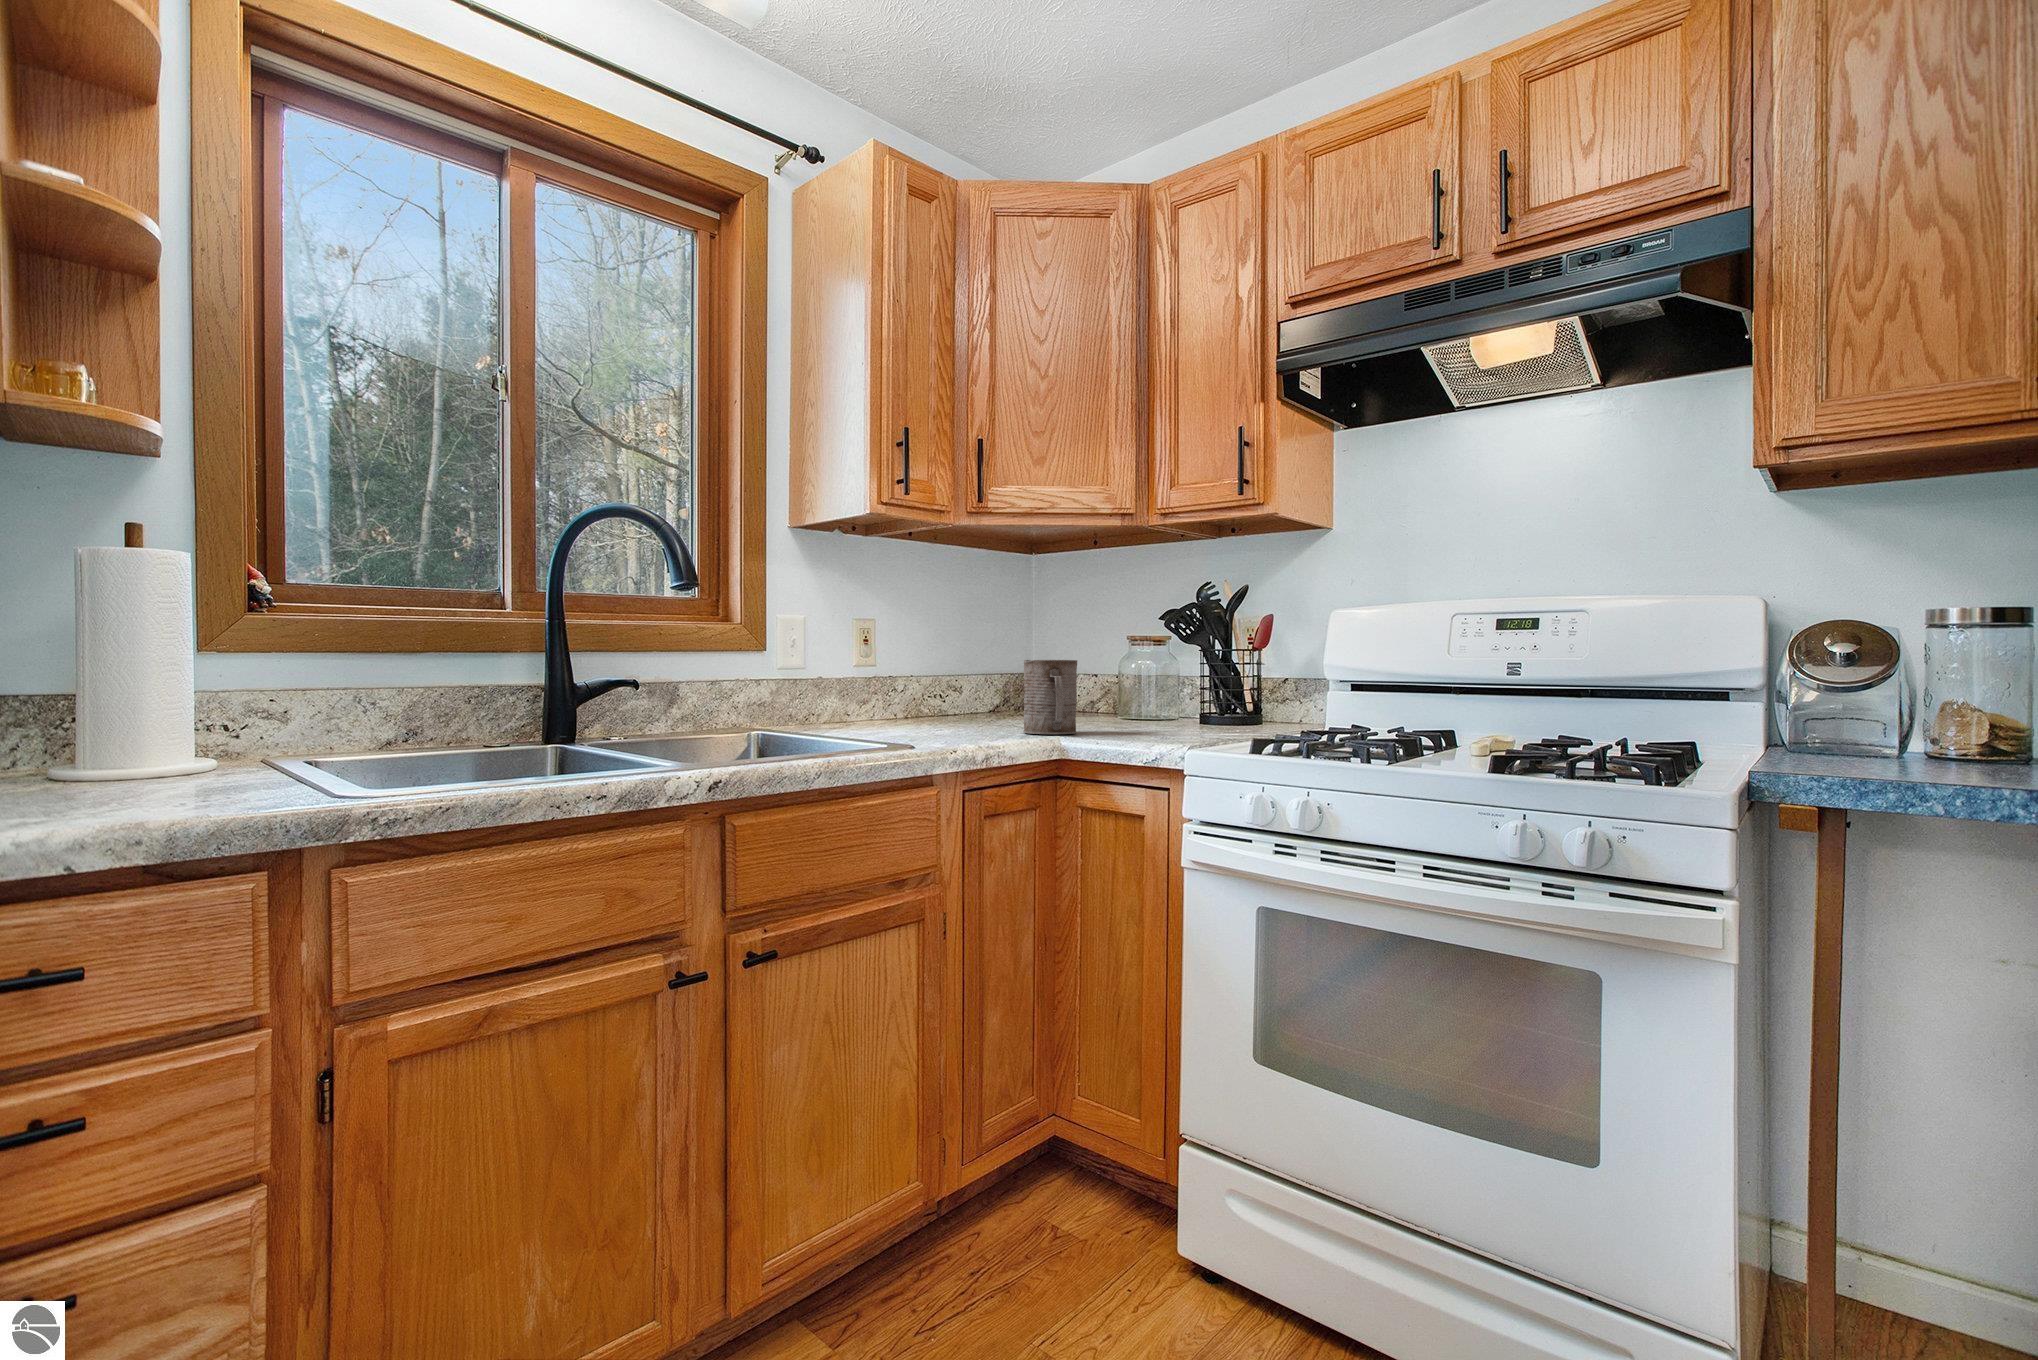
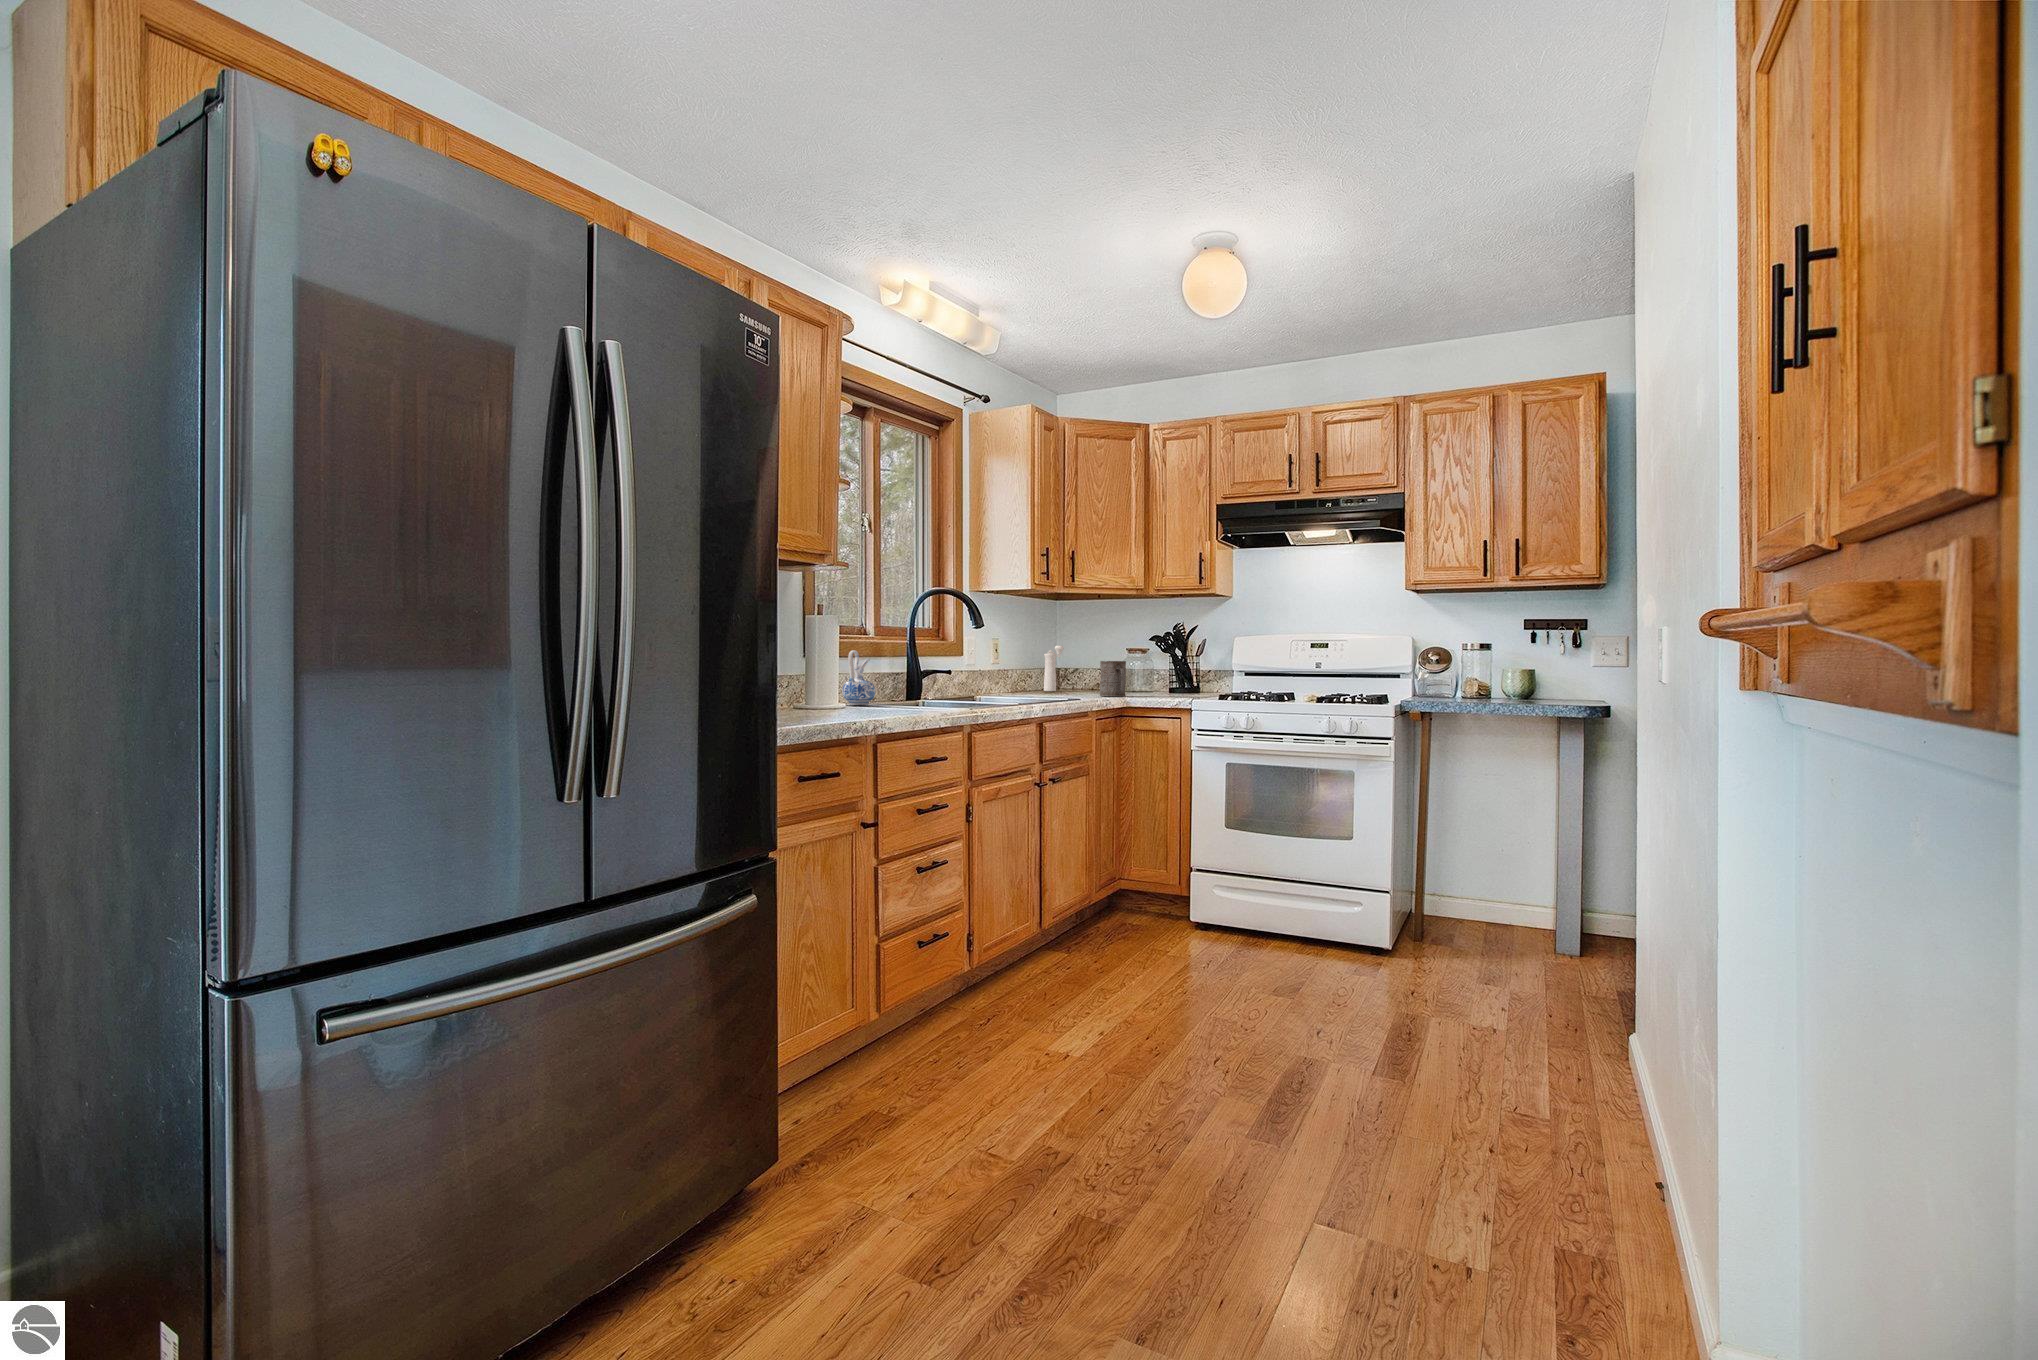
pepper mill: none [977,633,1024,717] -> present [1044,646,1064,691]
ceramic pitcher: none [140,637,249,779] -> present [842,650,875,705]

